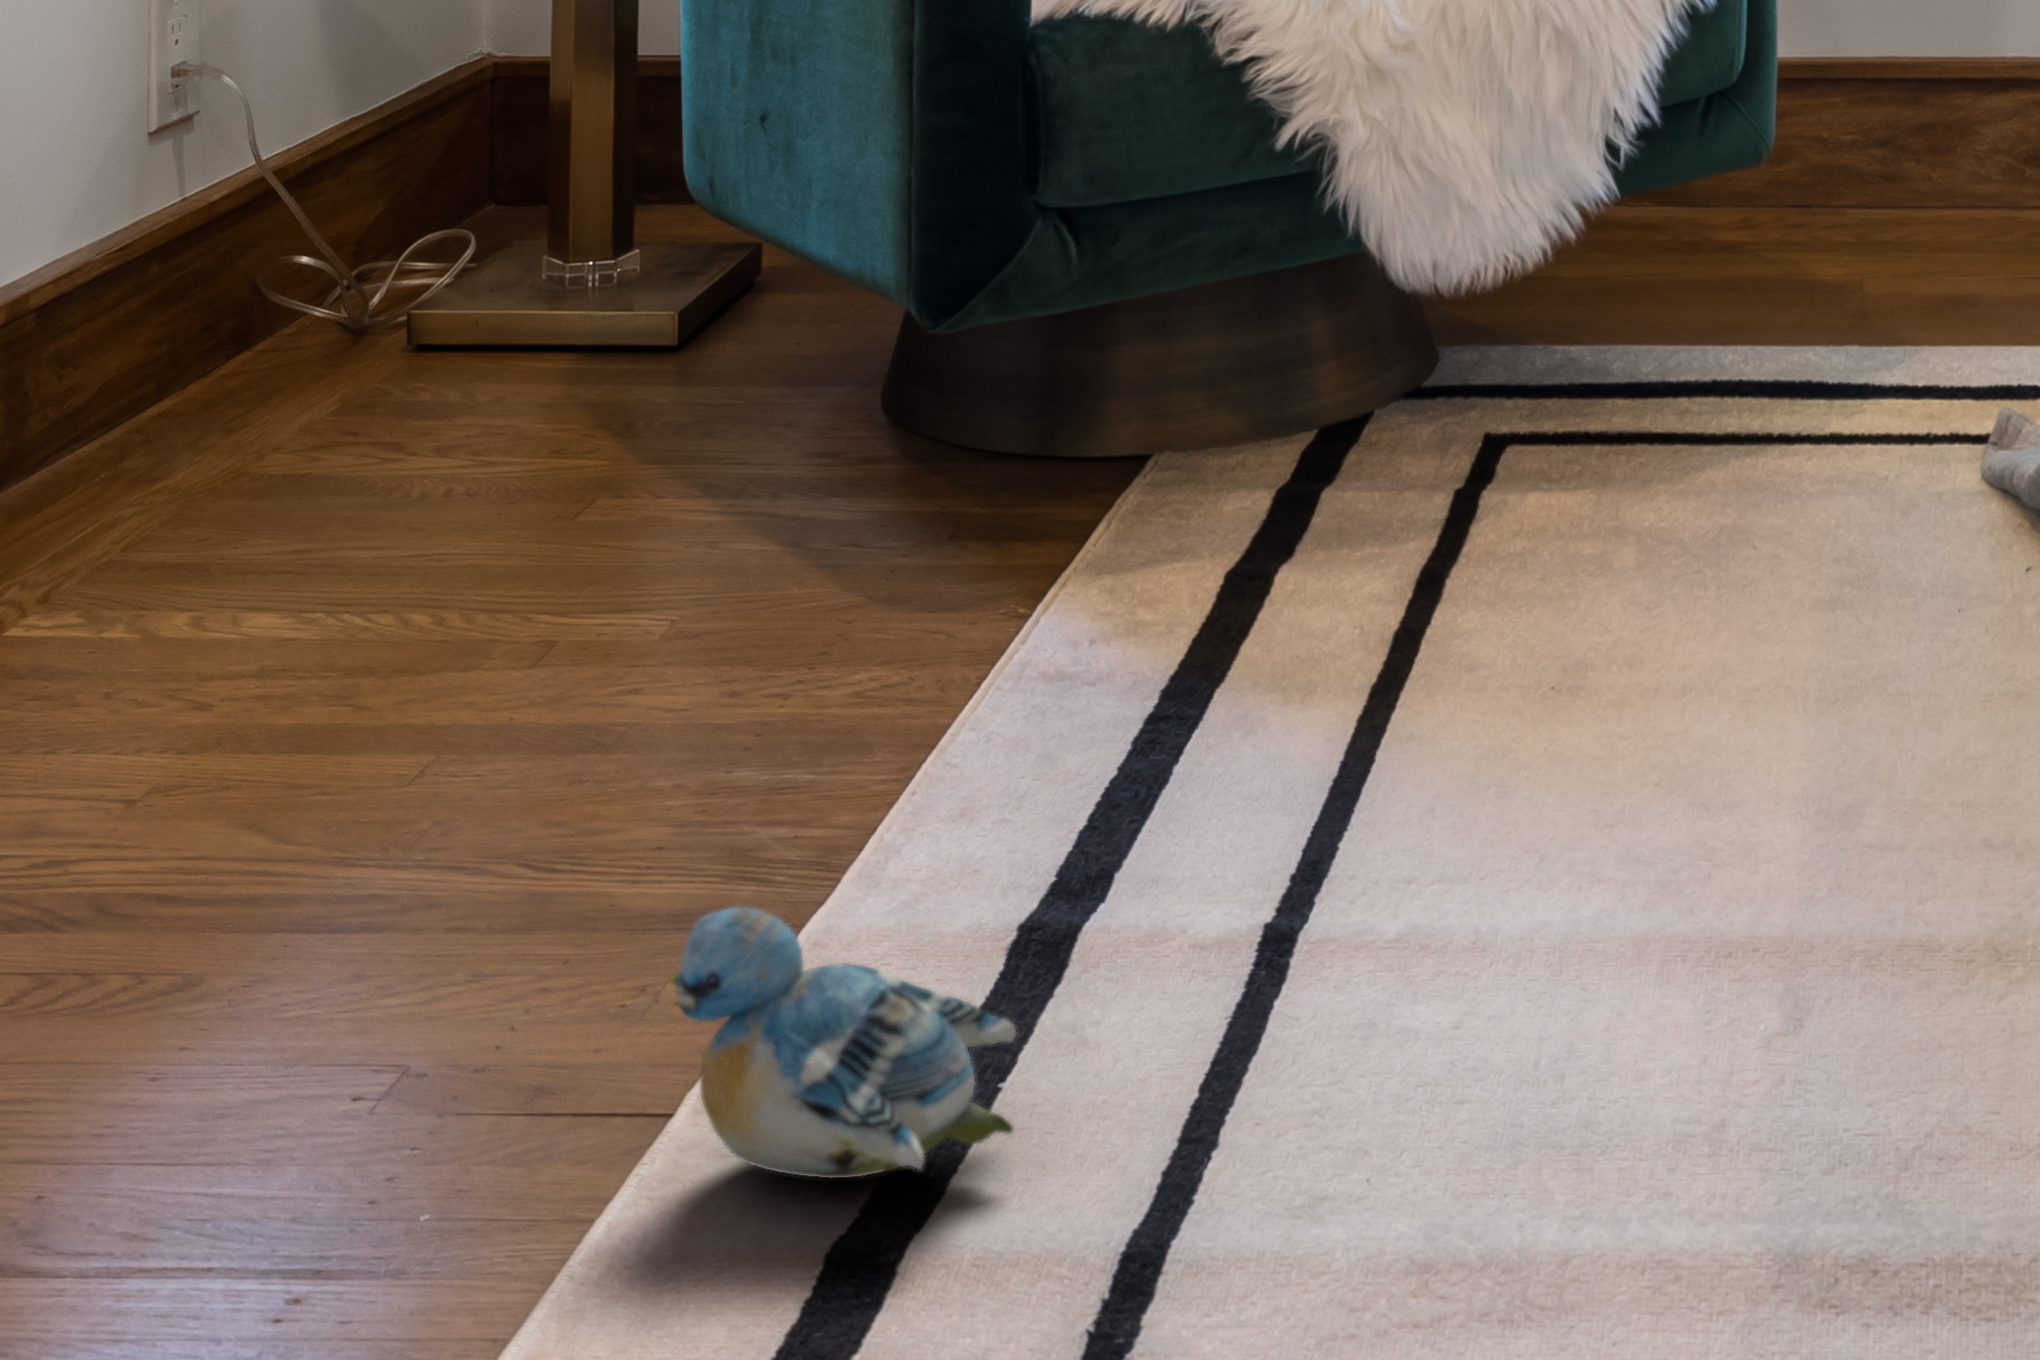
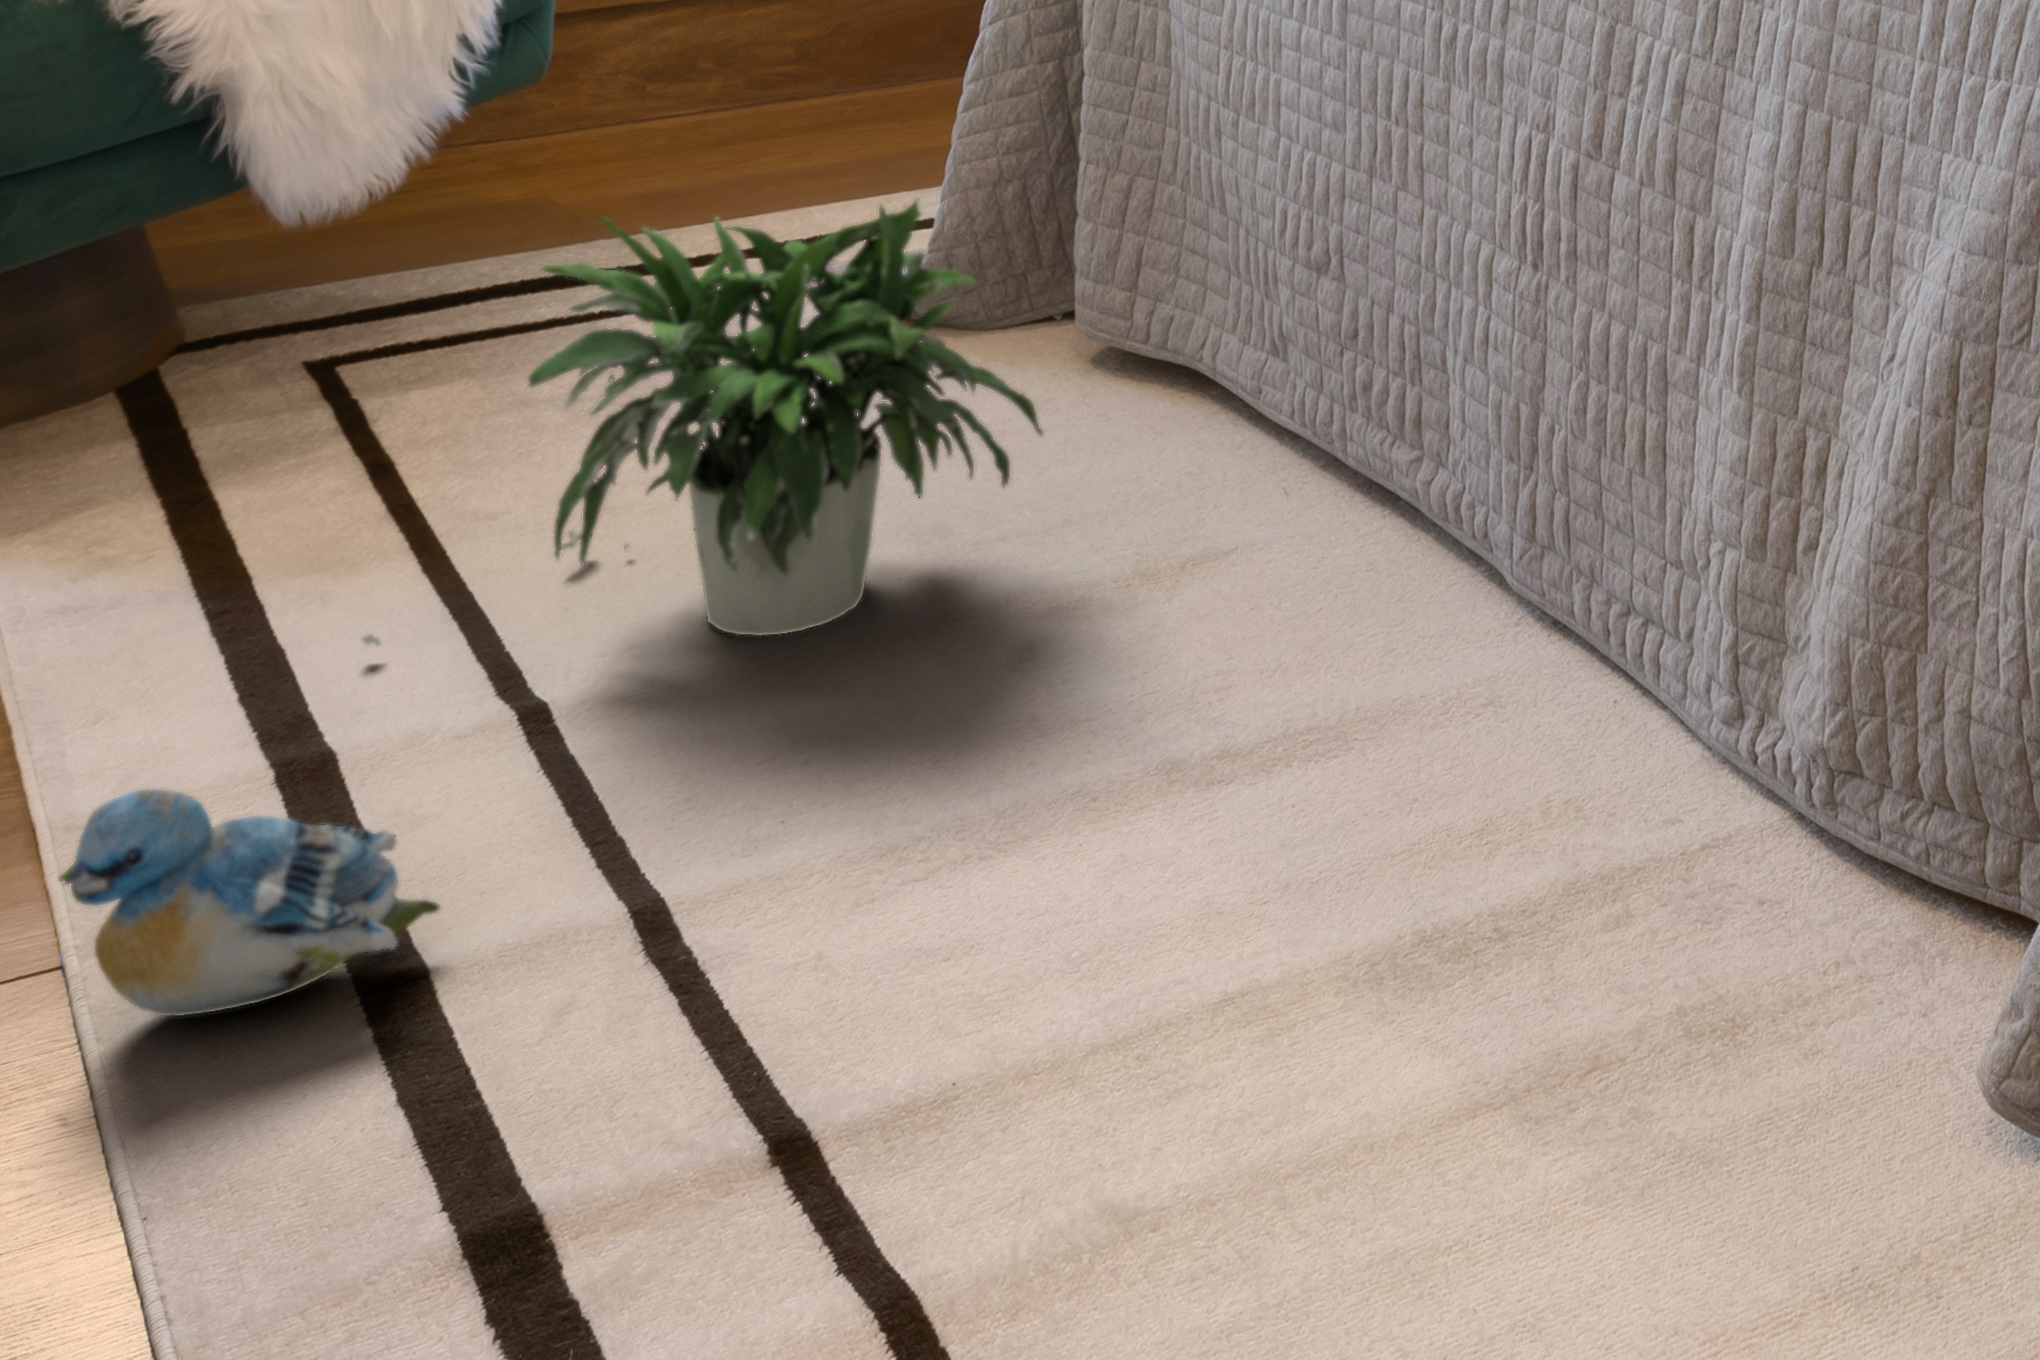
potted plant: none [1234,345,1898,887] -> present [362,198,1043,645]

